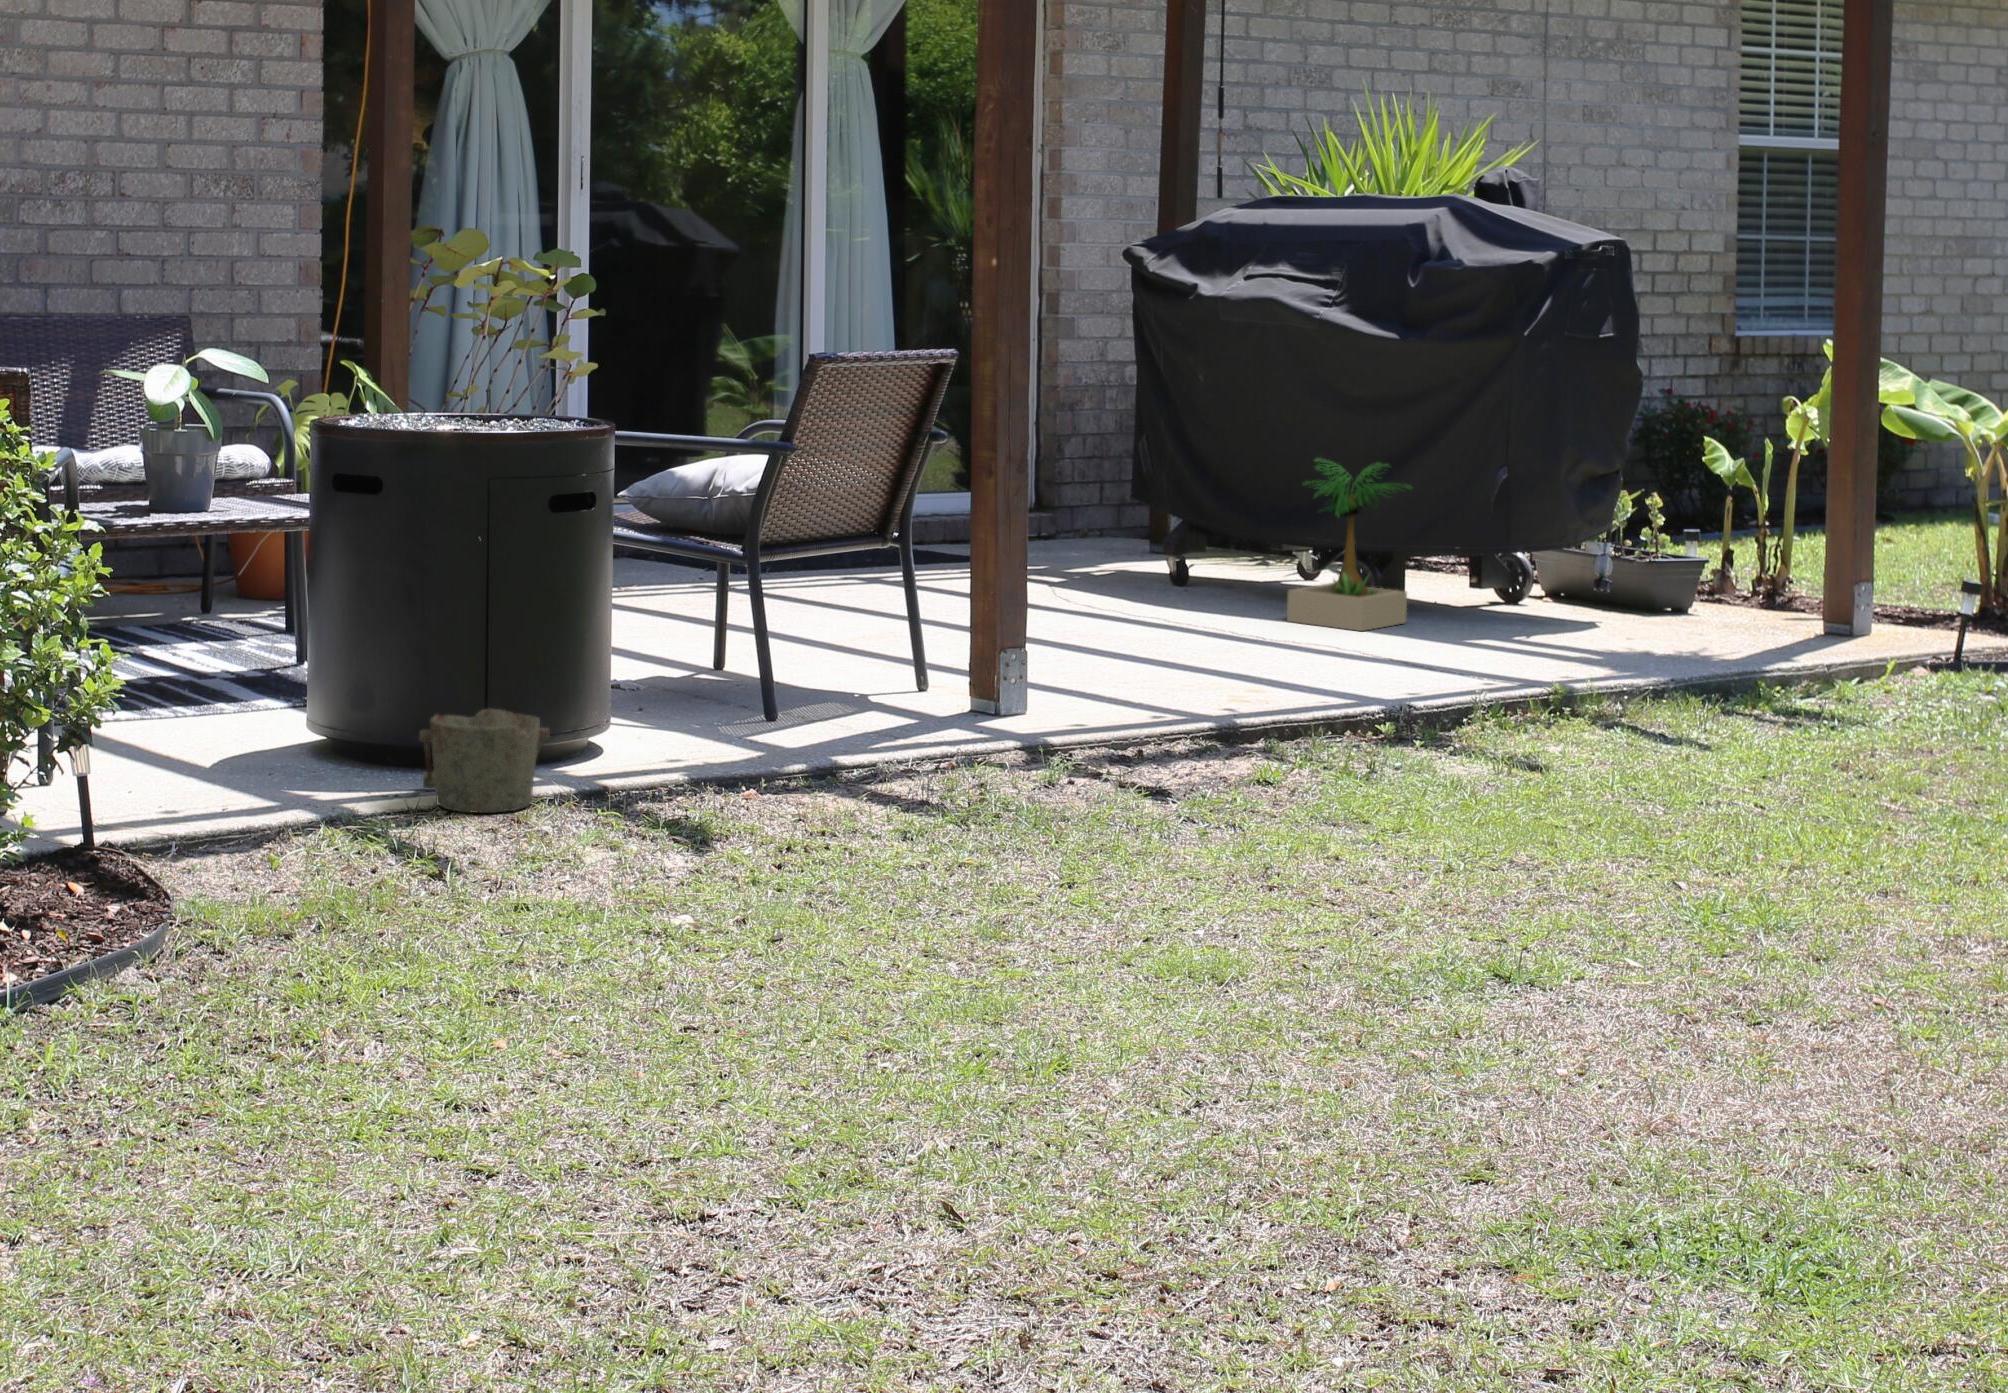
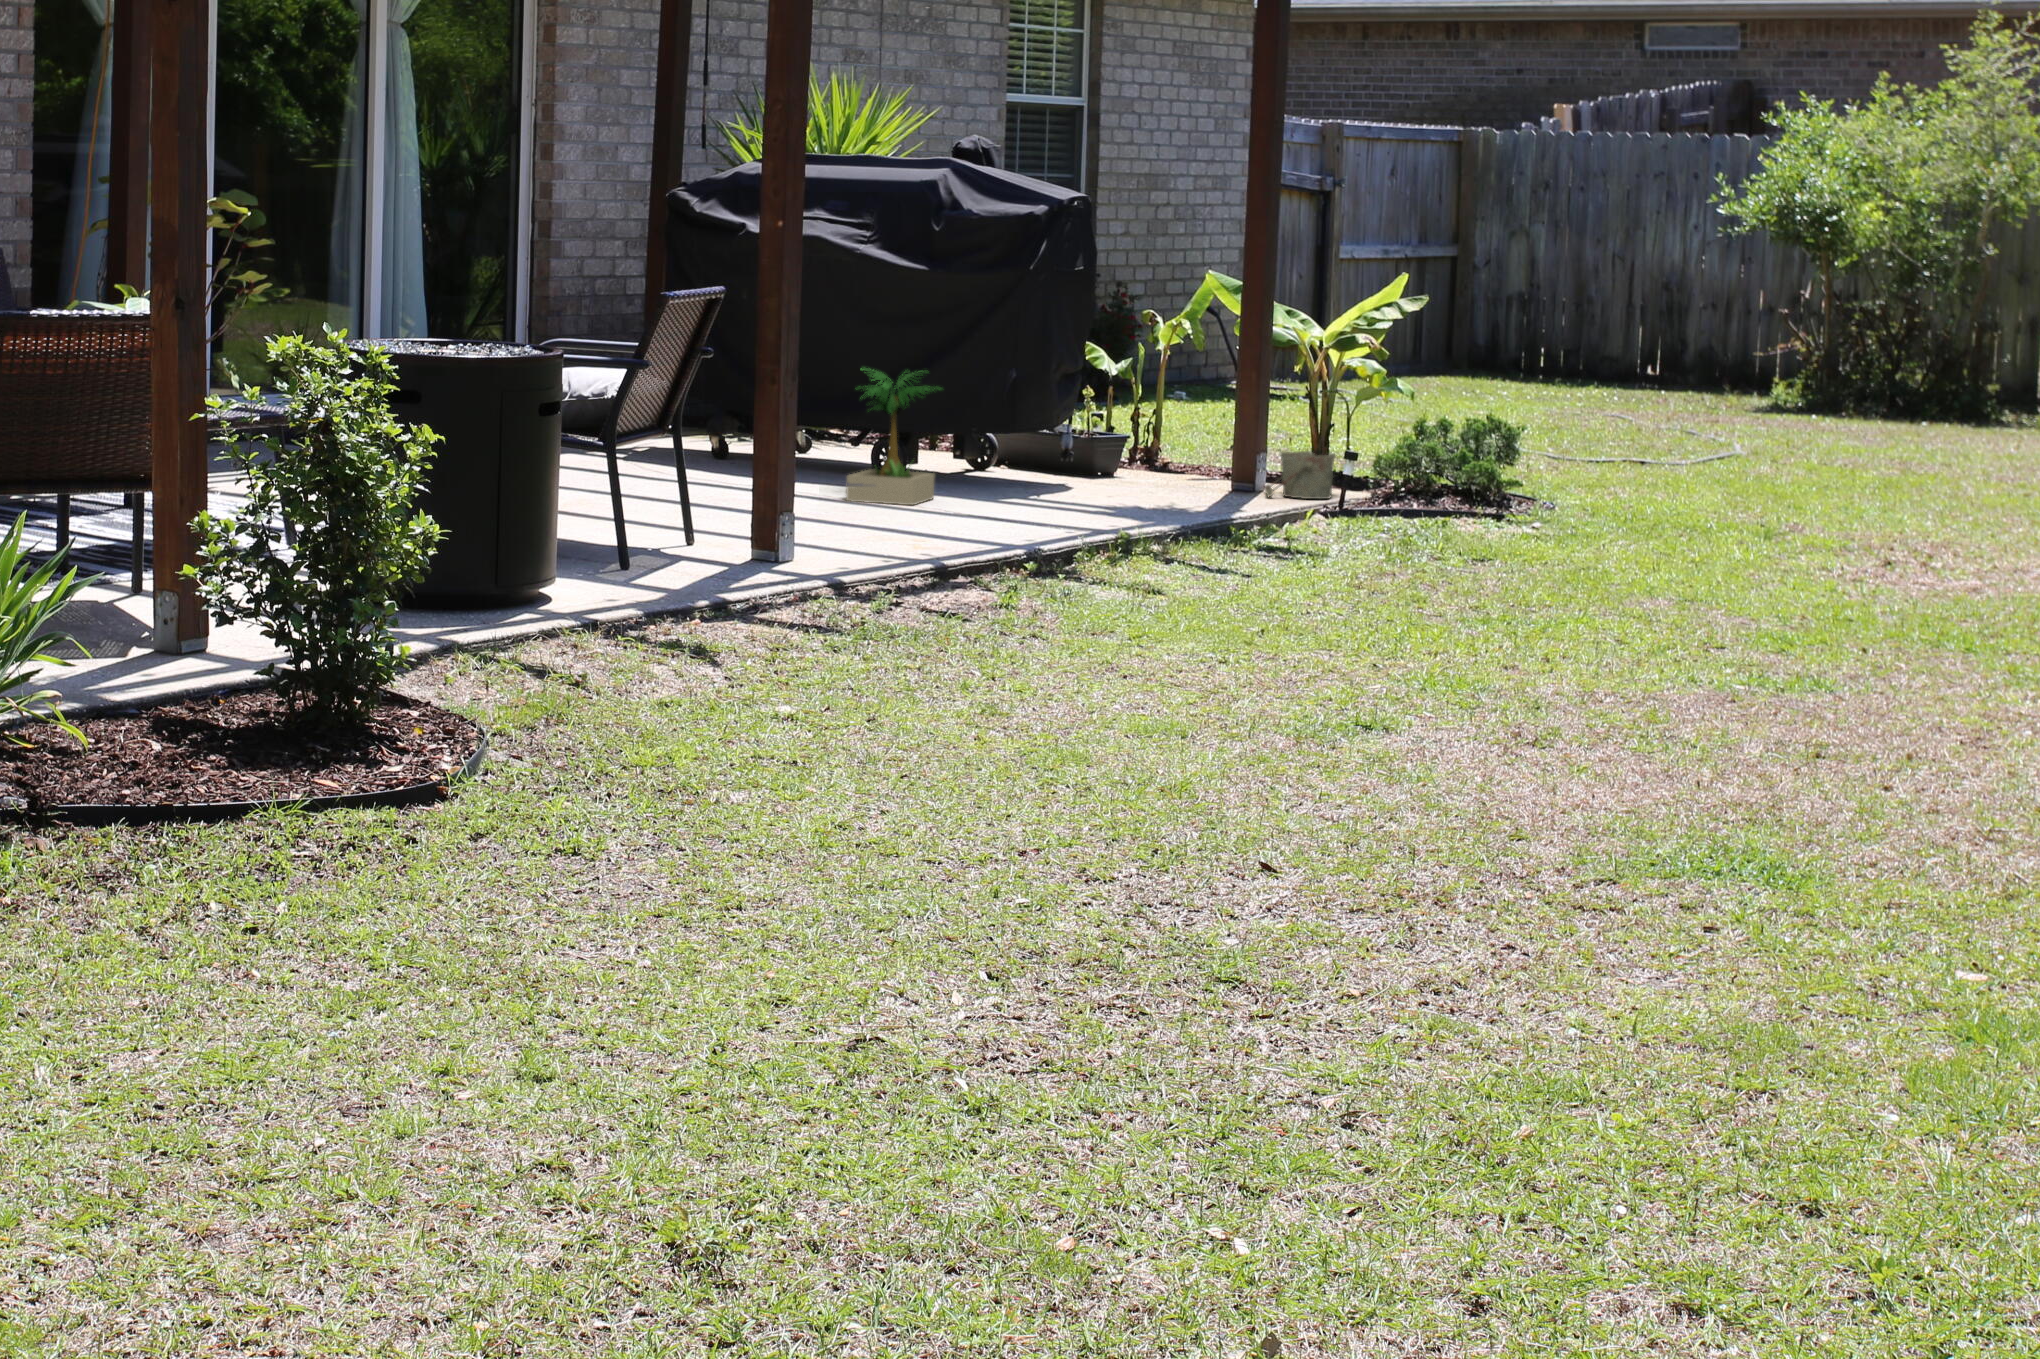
bucket: present [419,708,550,813] -> present [1264,451,1336,499]

